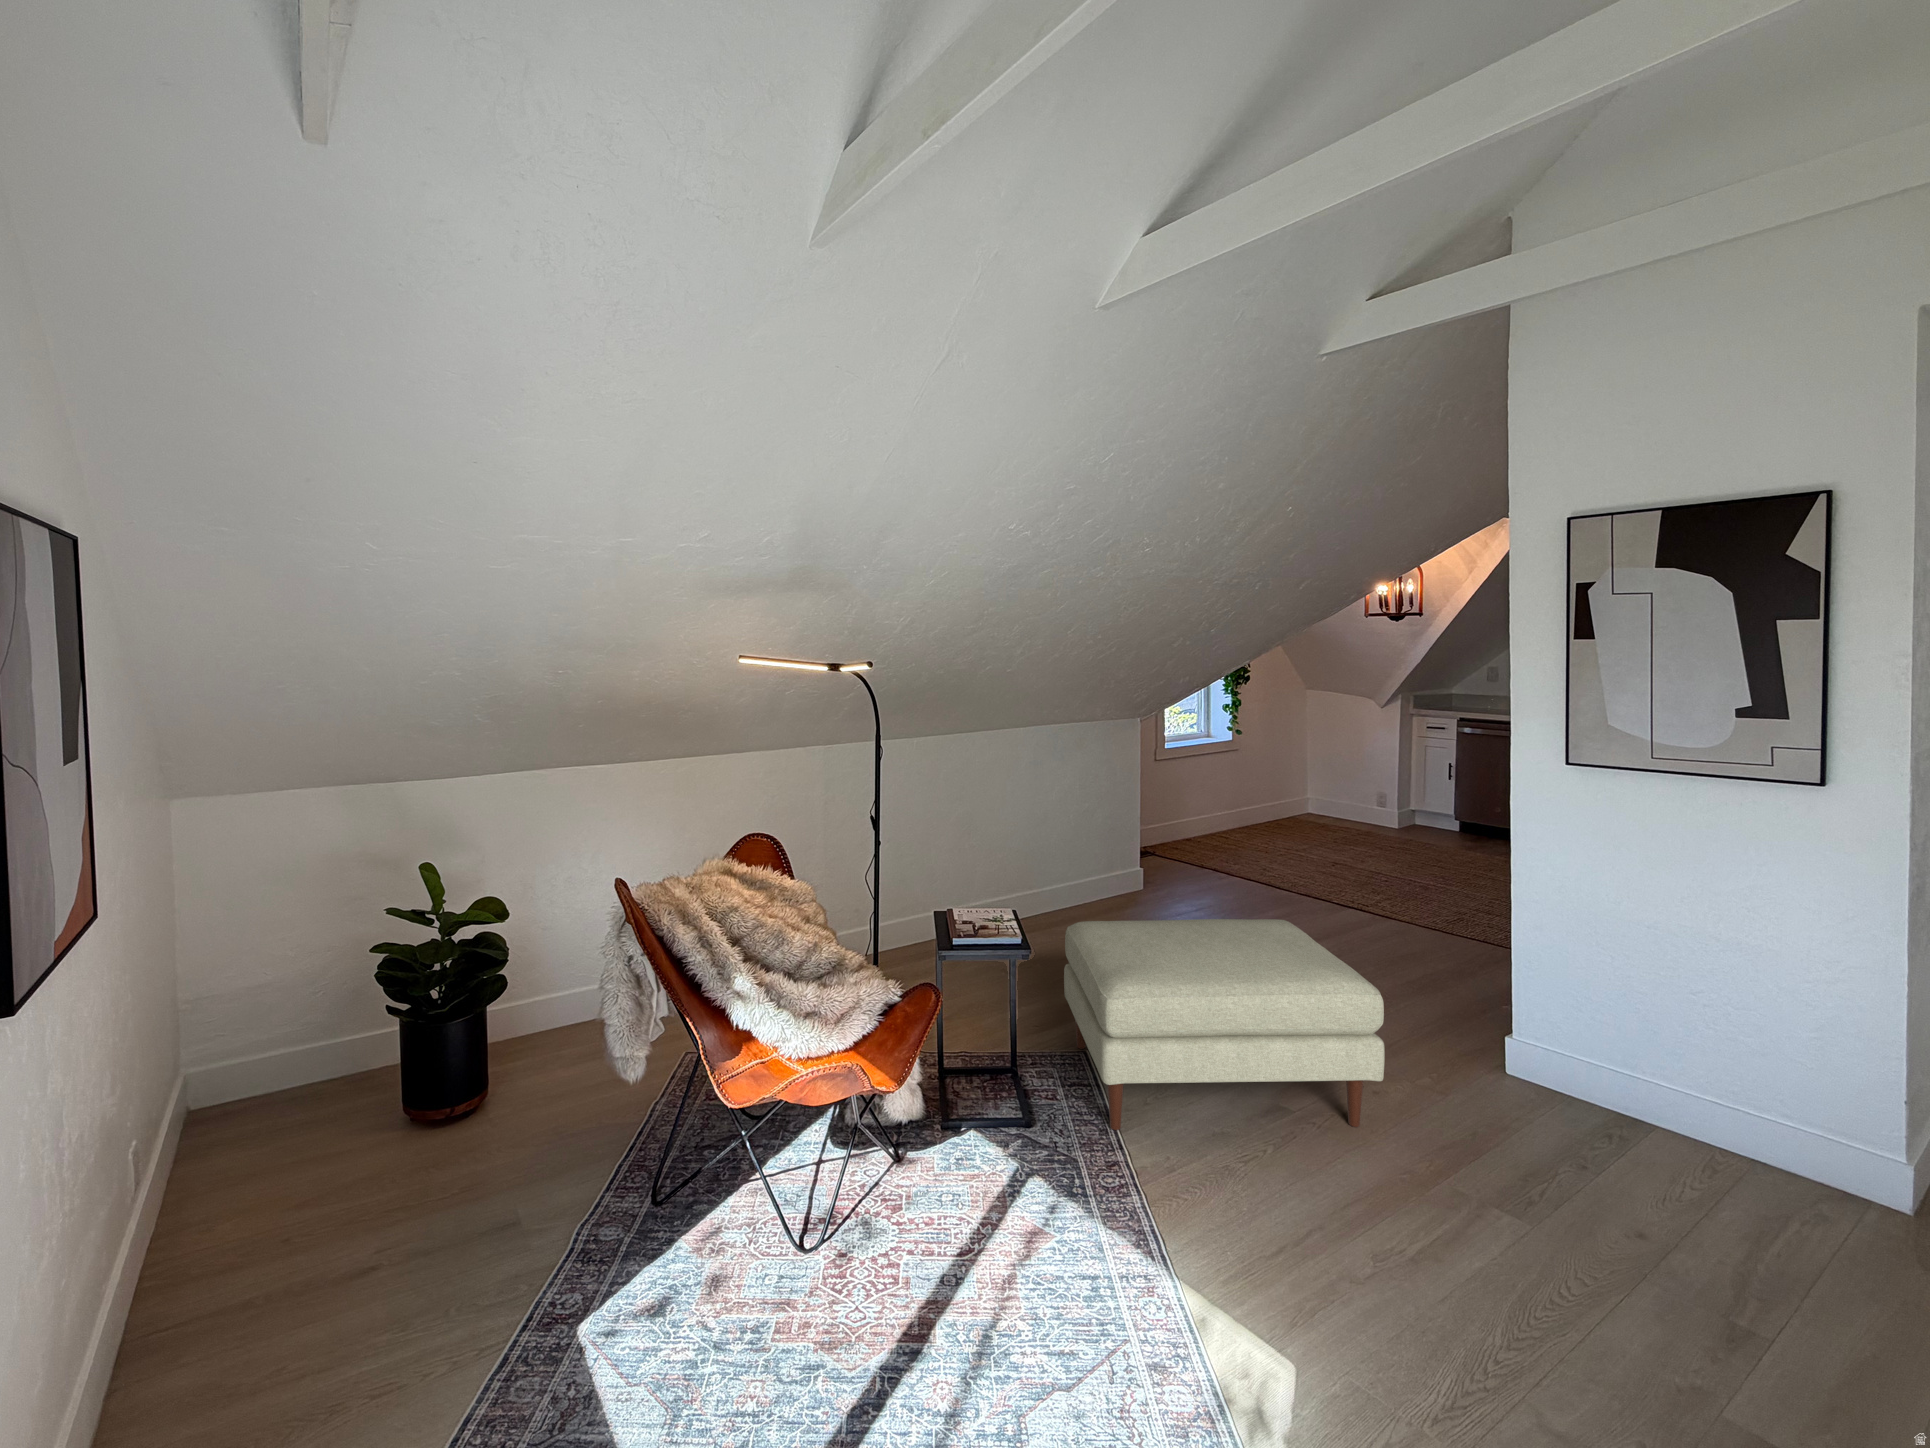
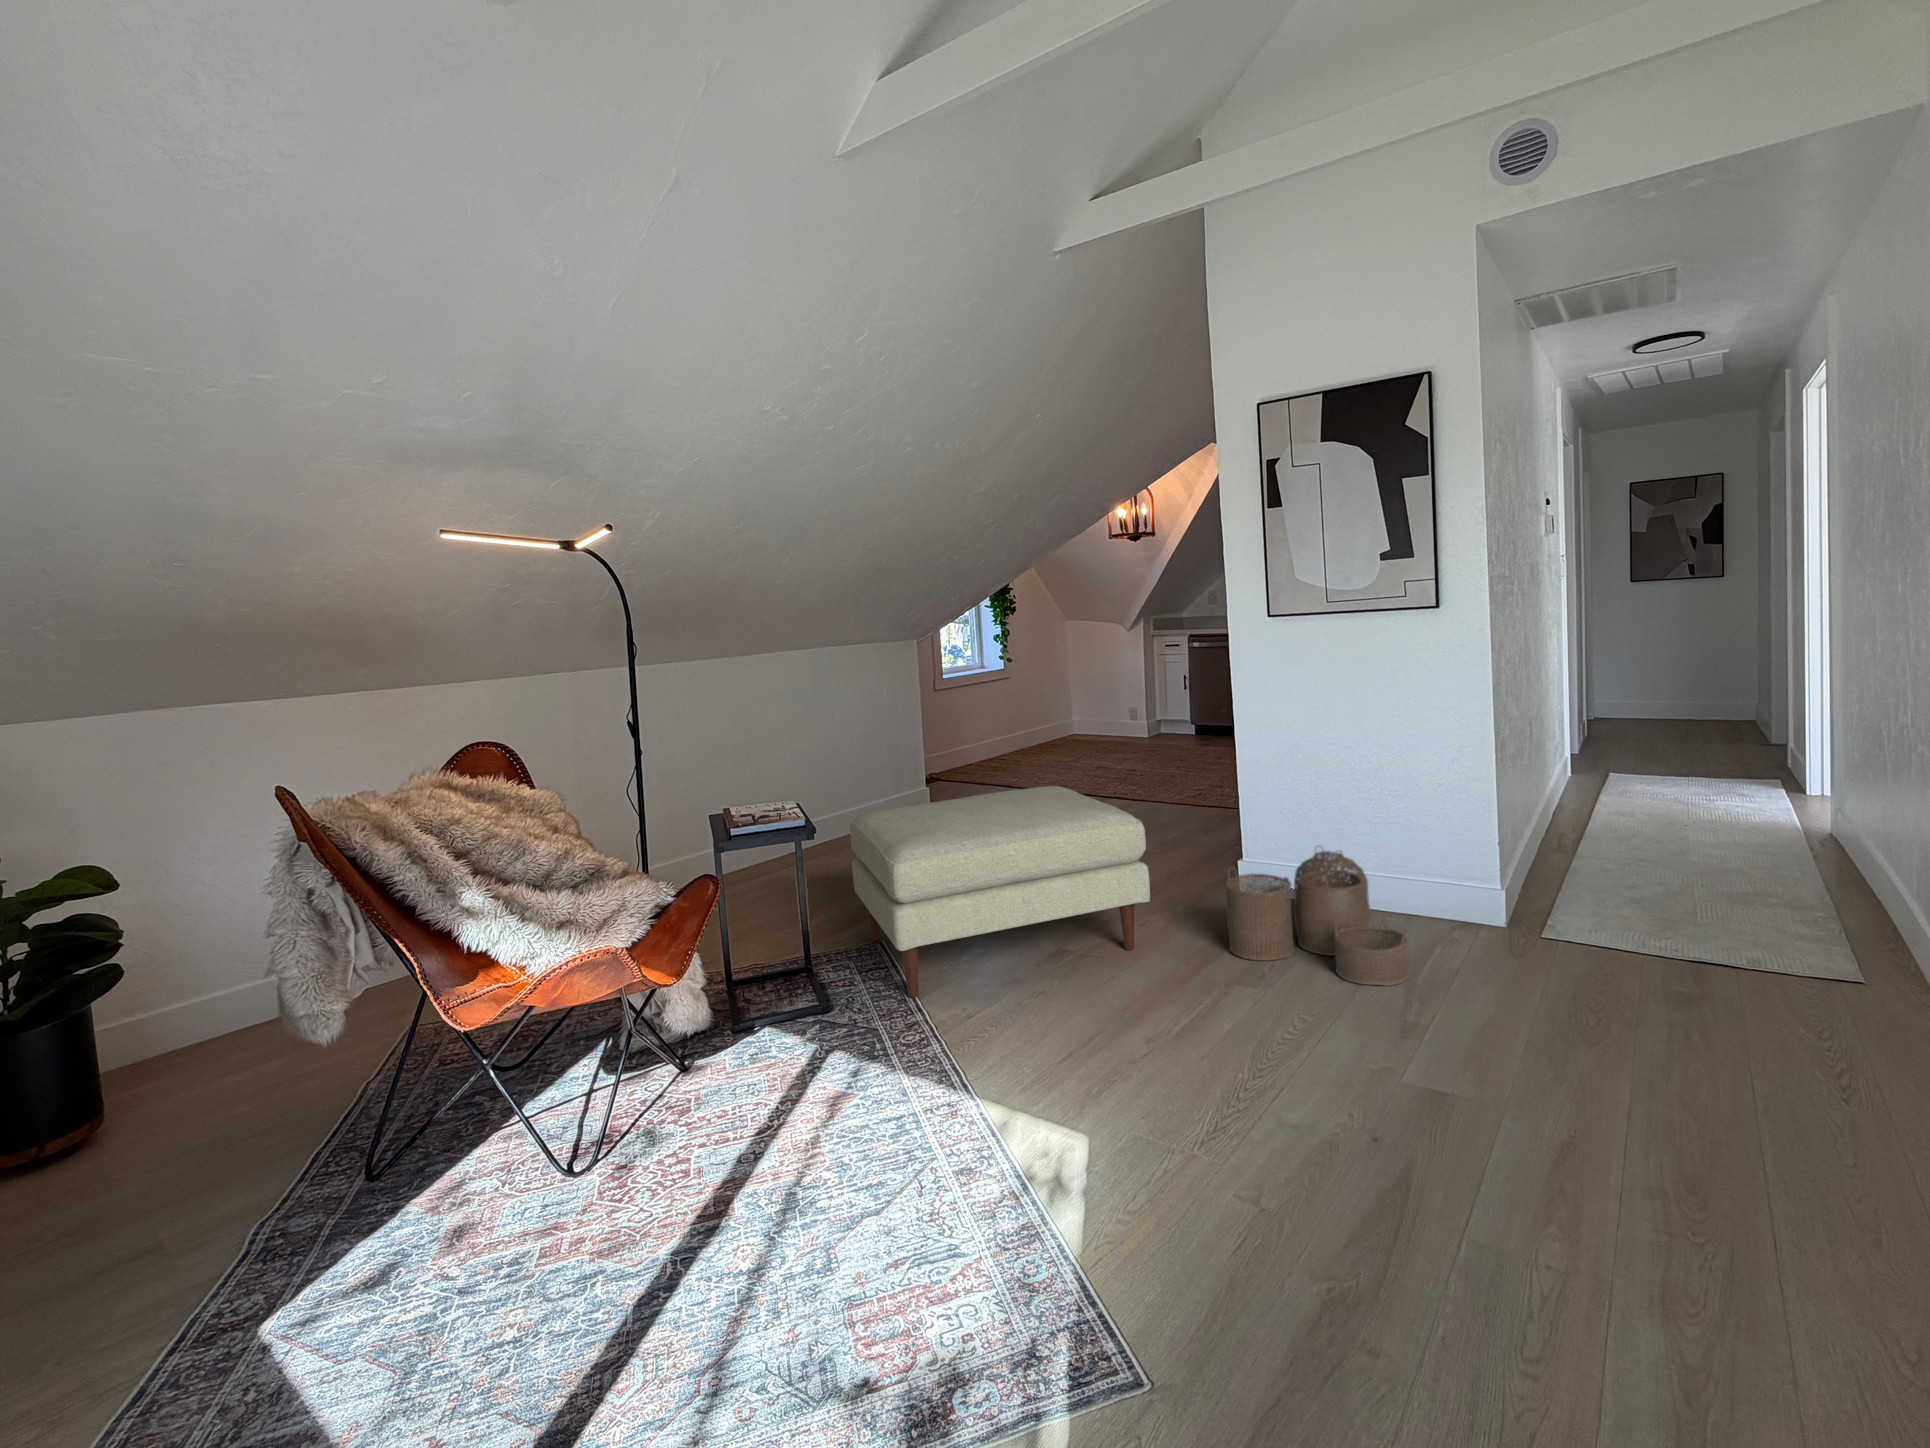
woven basket: none [1477,1051,1724,1264] -> present [1225,846,1409,986]

